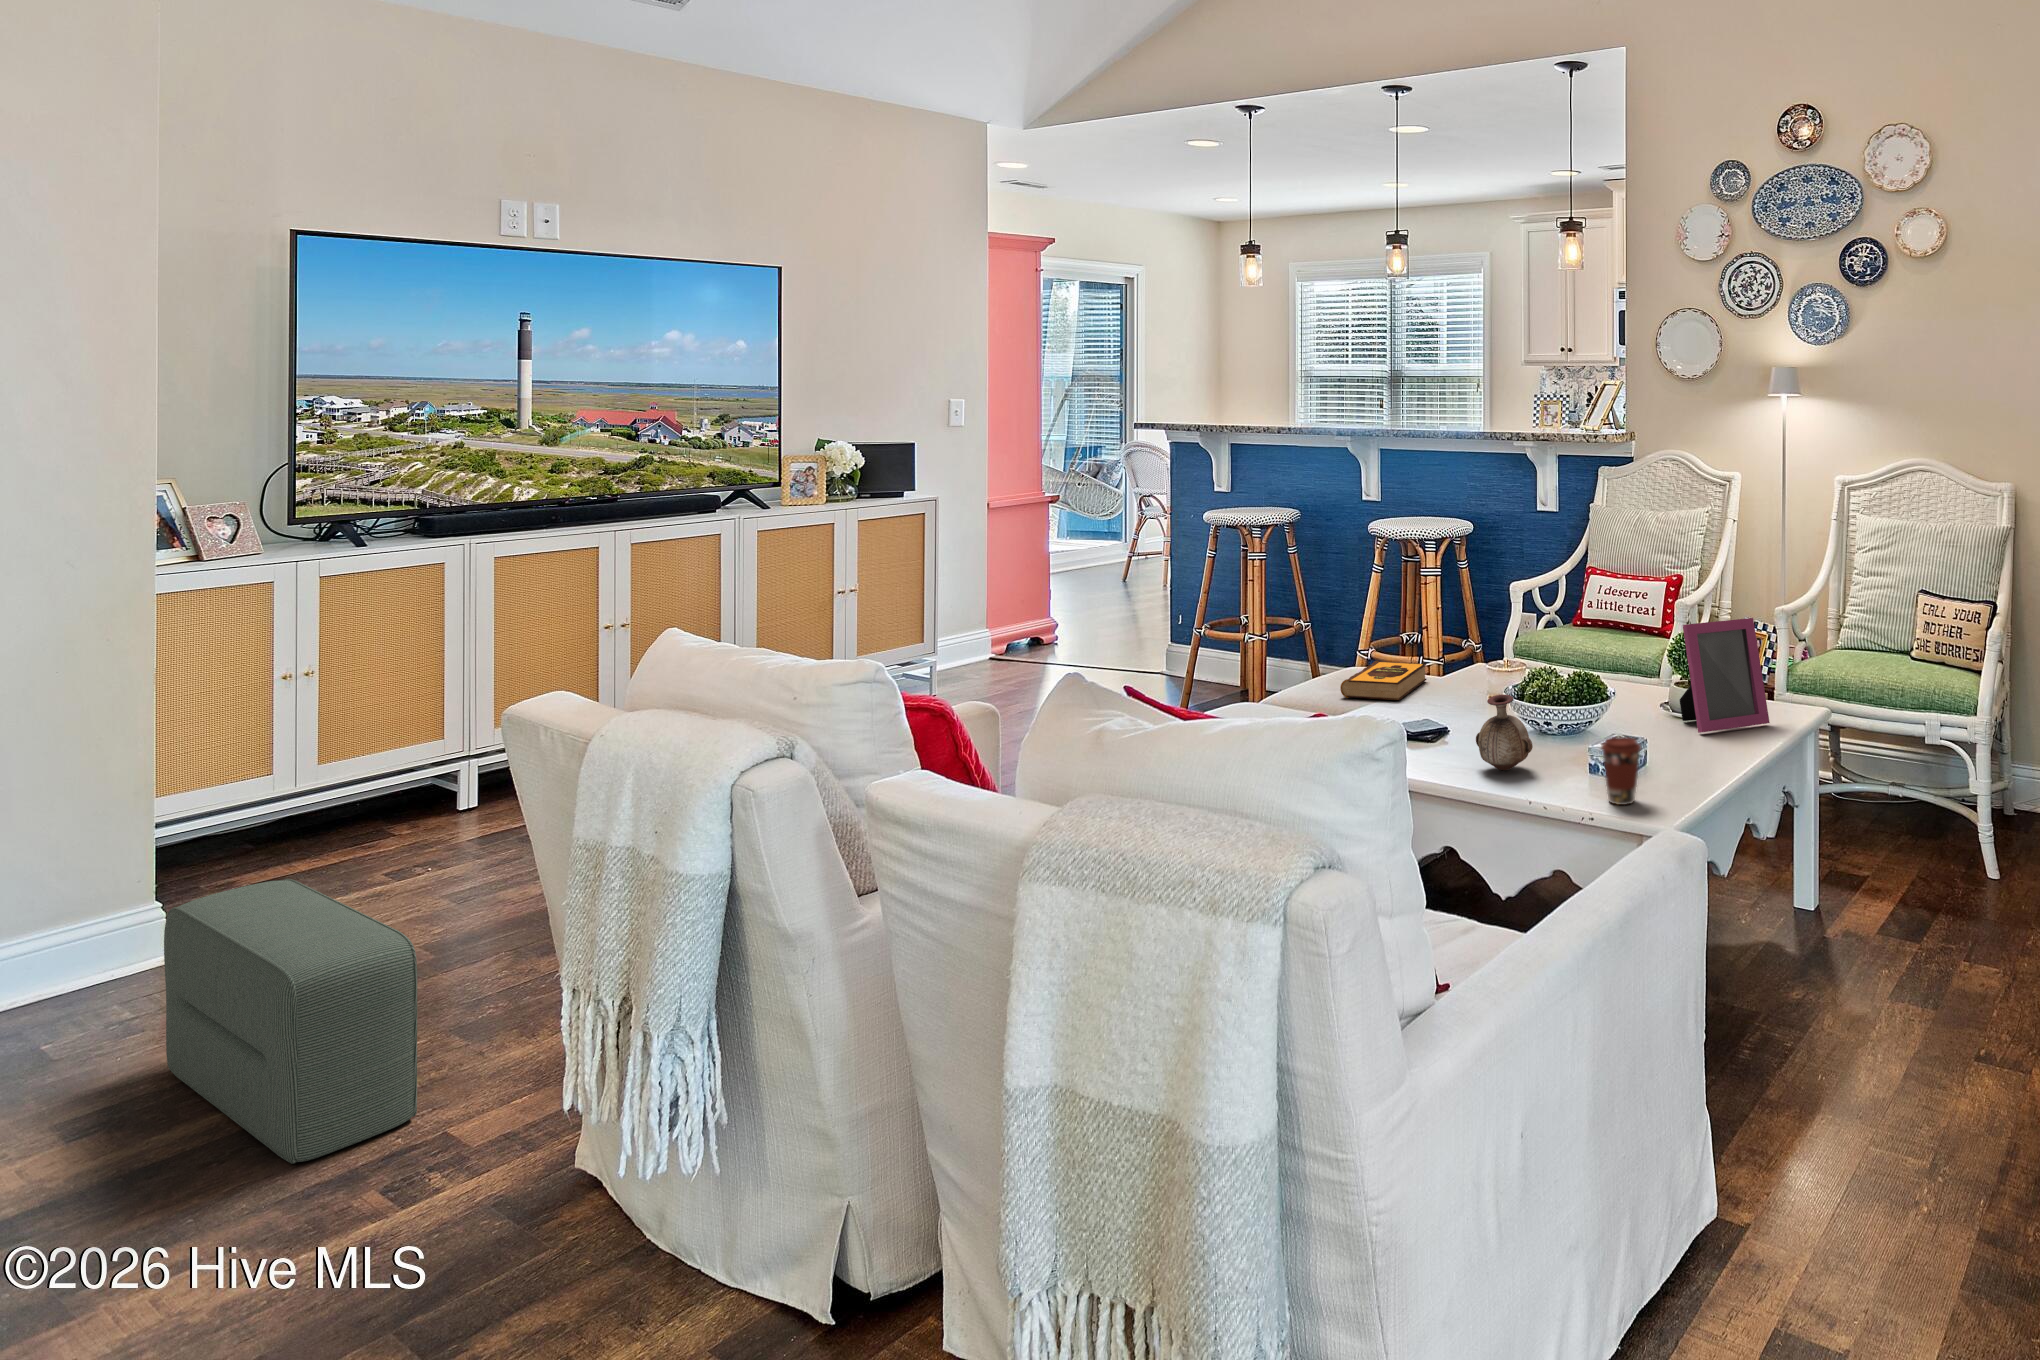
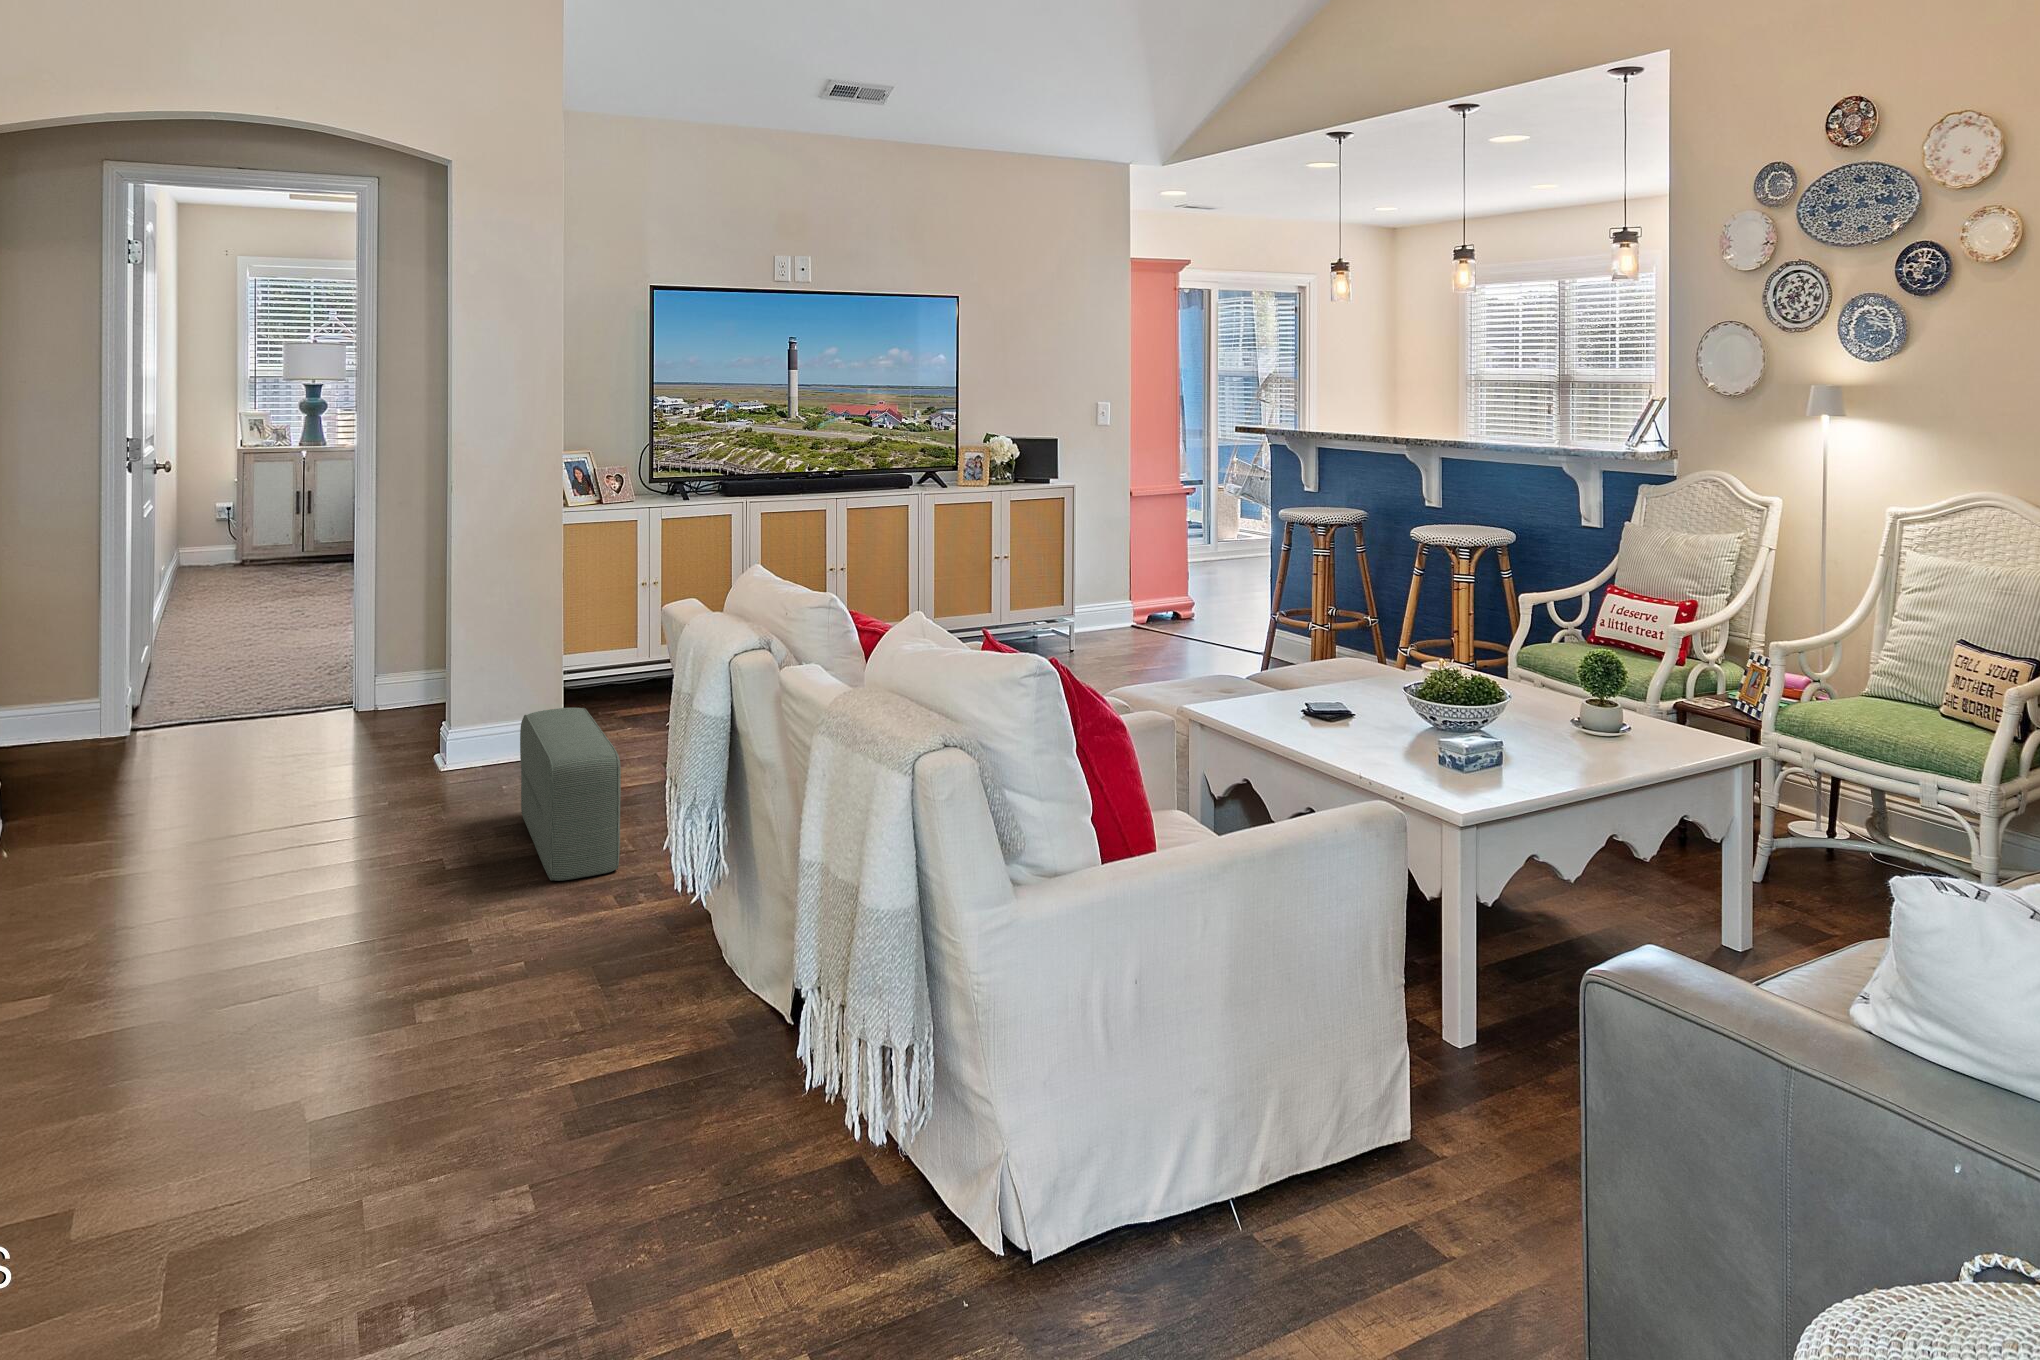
picture frame: present [1680,618,1770,733] -> none [1589,643,1683,753]
hardback book: present [1340,661,1427,700] -> none [1298,651,1389,687]
vase: present [1476,695,1533,770] -> none [1349,686,1397,755]
coffee cup: present [1601,737,1641,805] -> none [1429,735,1470,799]

